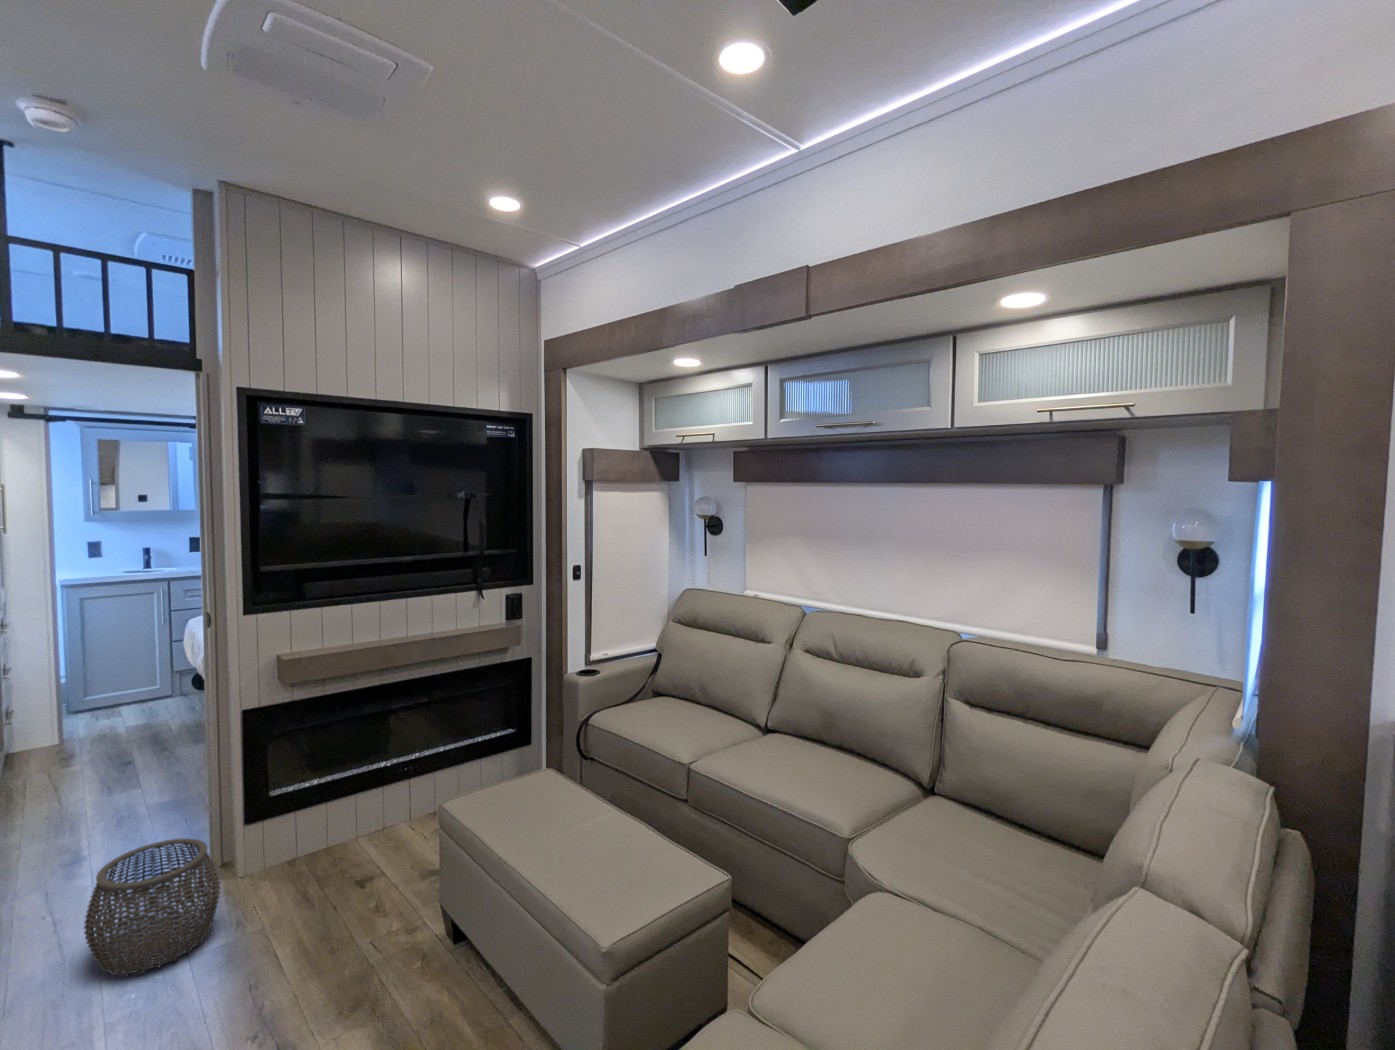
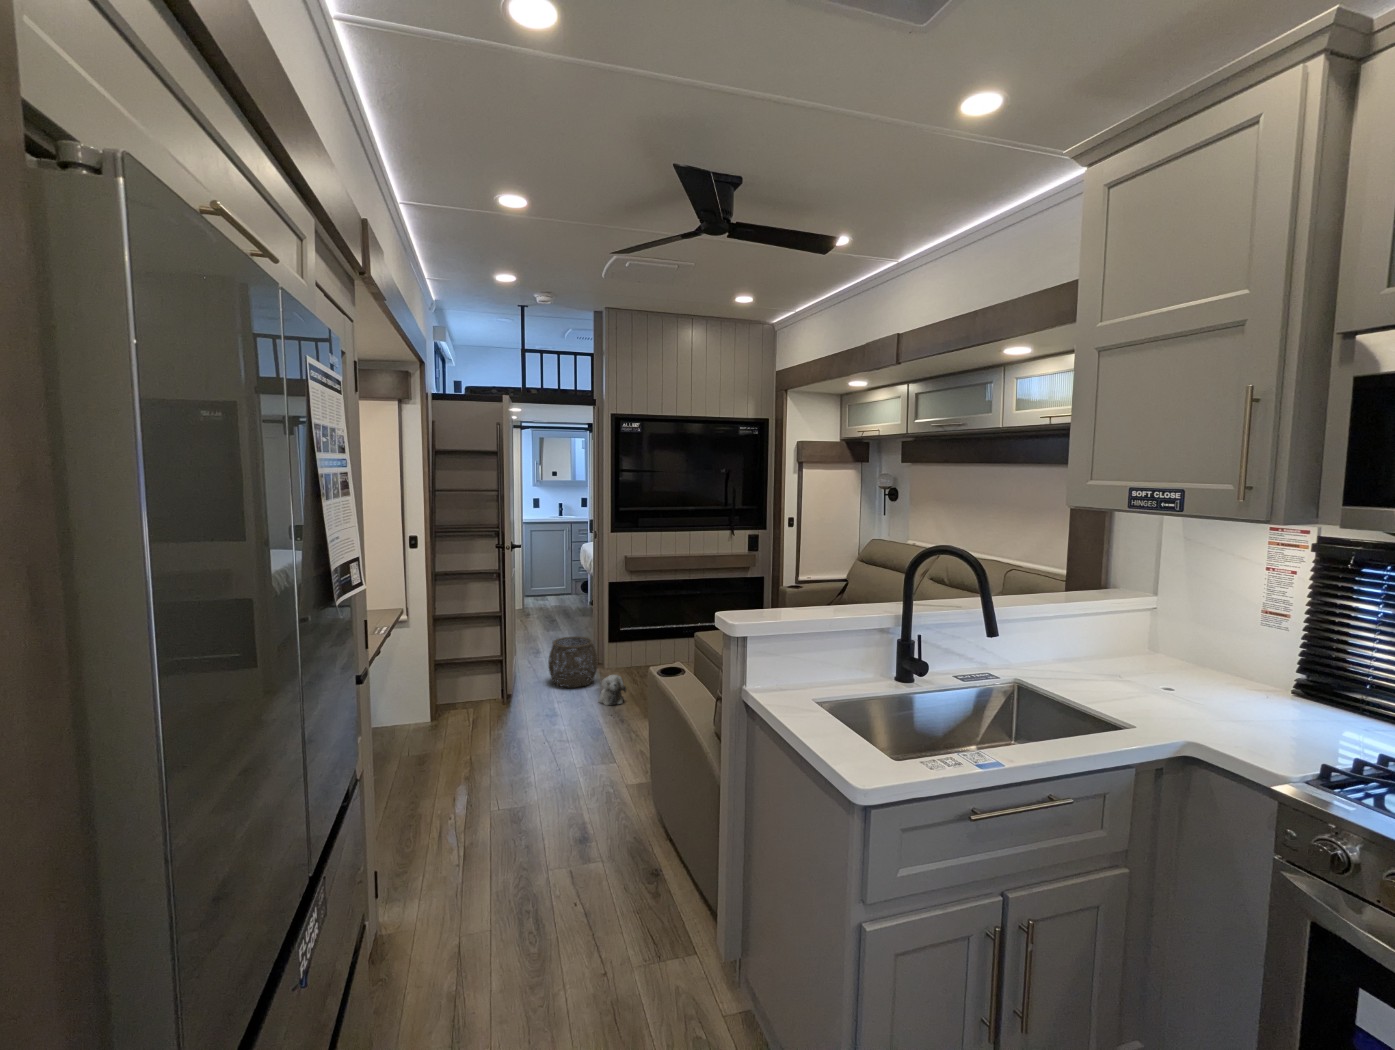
plush toy: none [221,932,292,1010] -> present [599,675,626,705]

